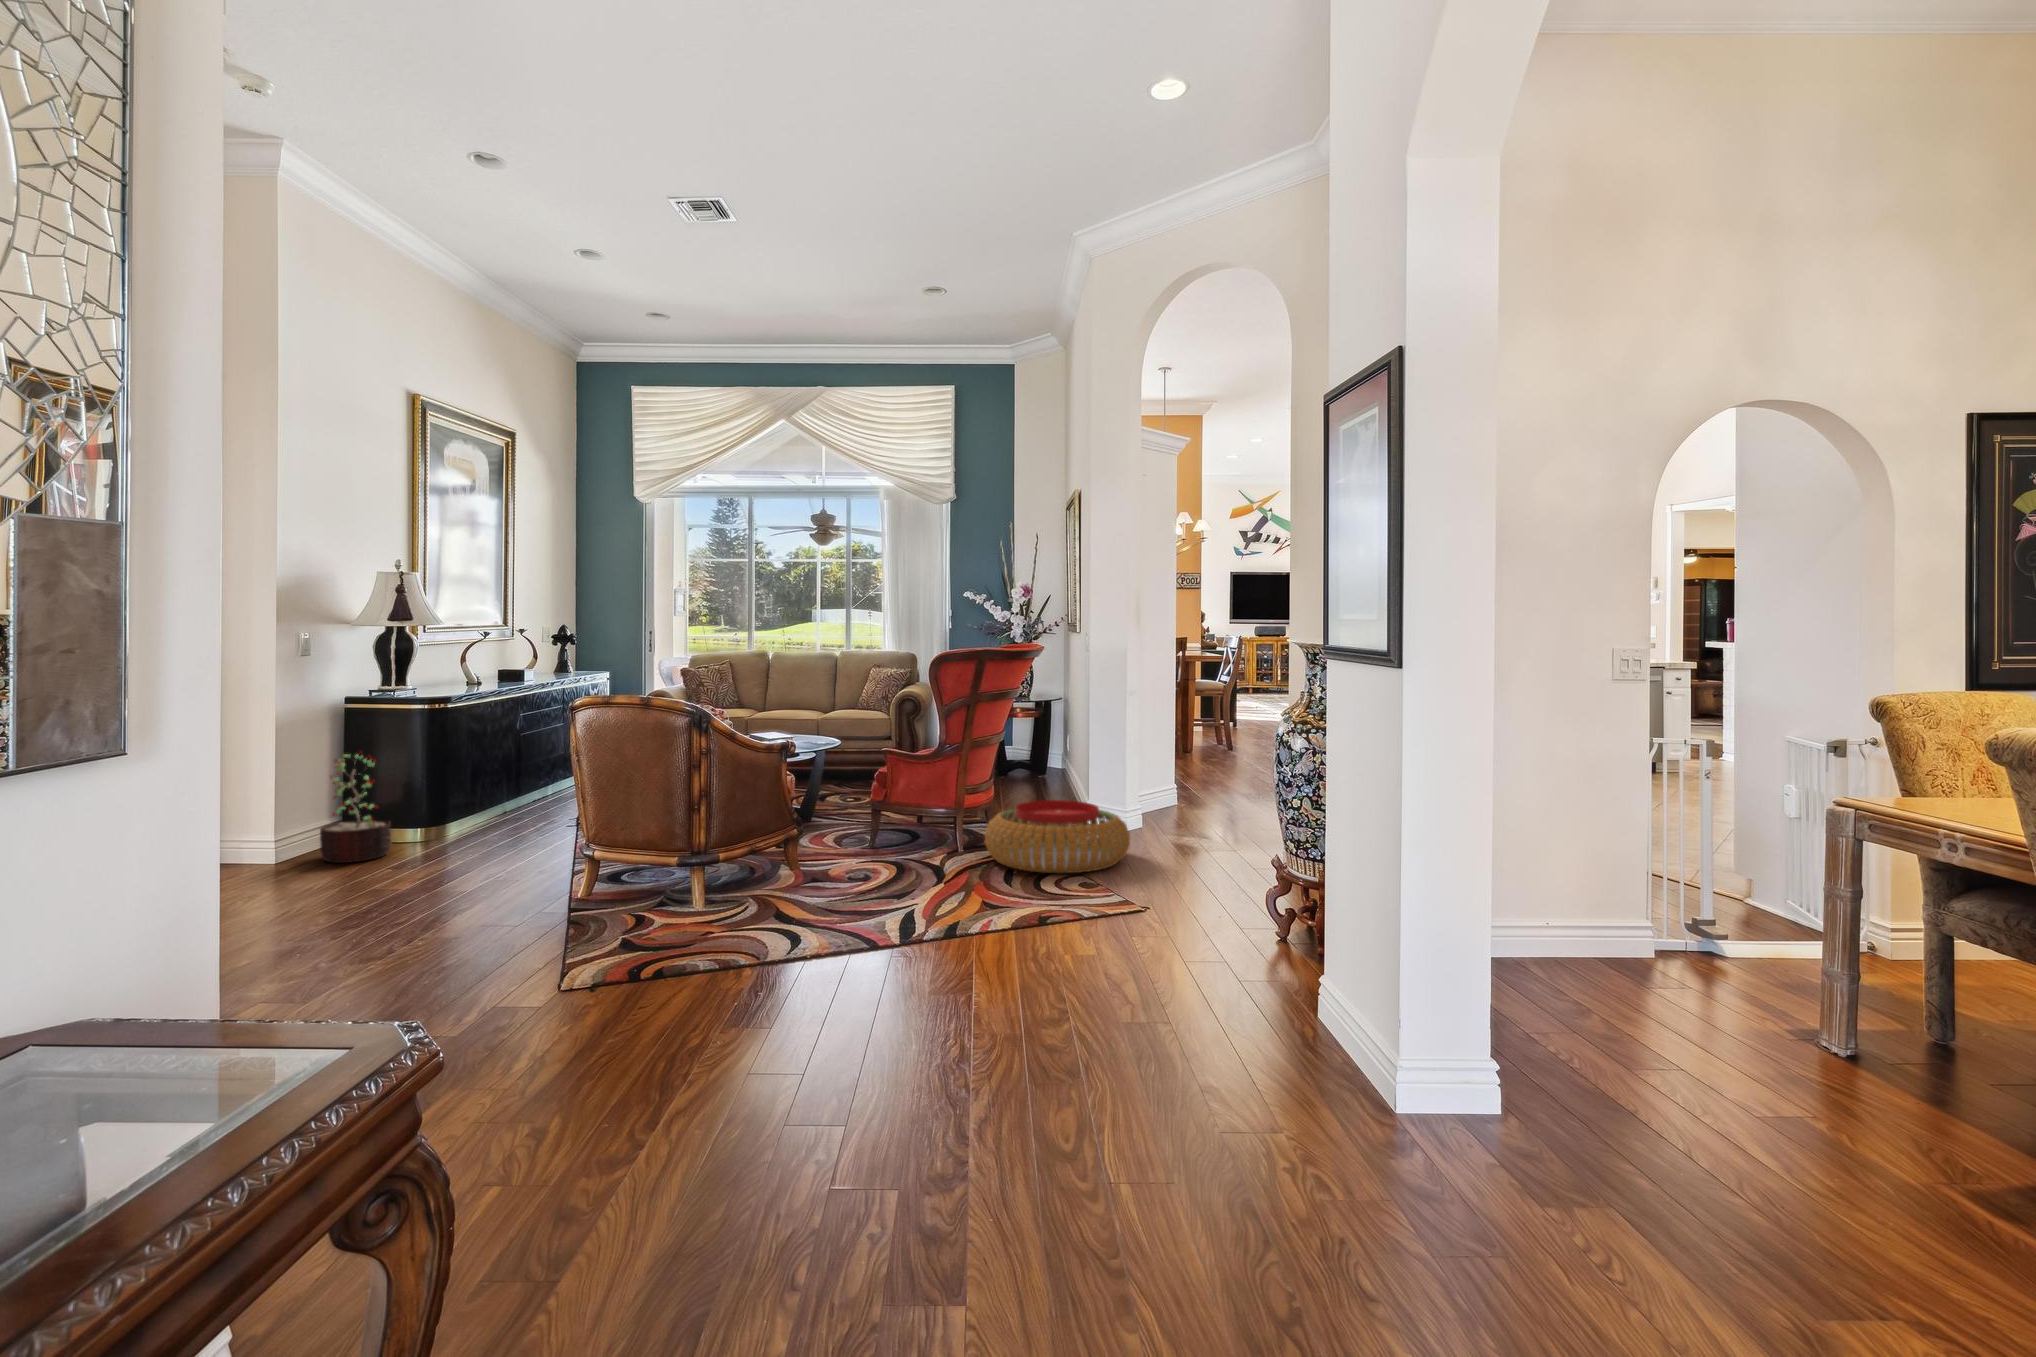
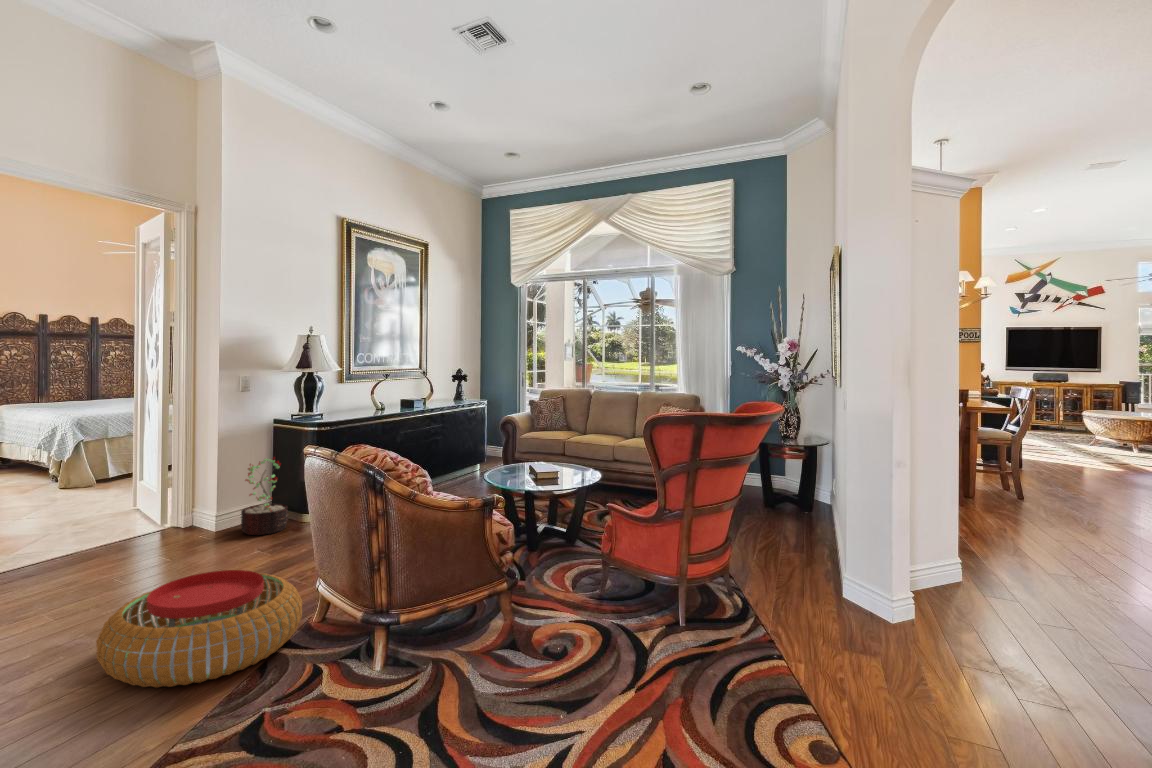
pouf: present [985,800,1130,873] -> present [96,570,302,687]

